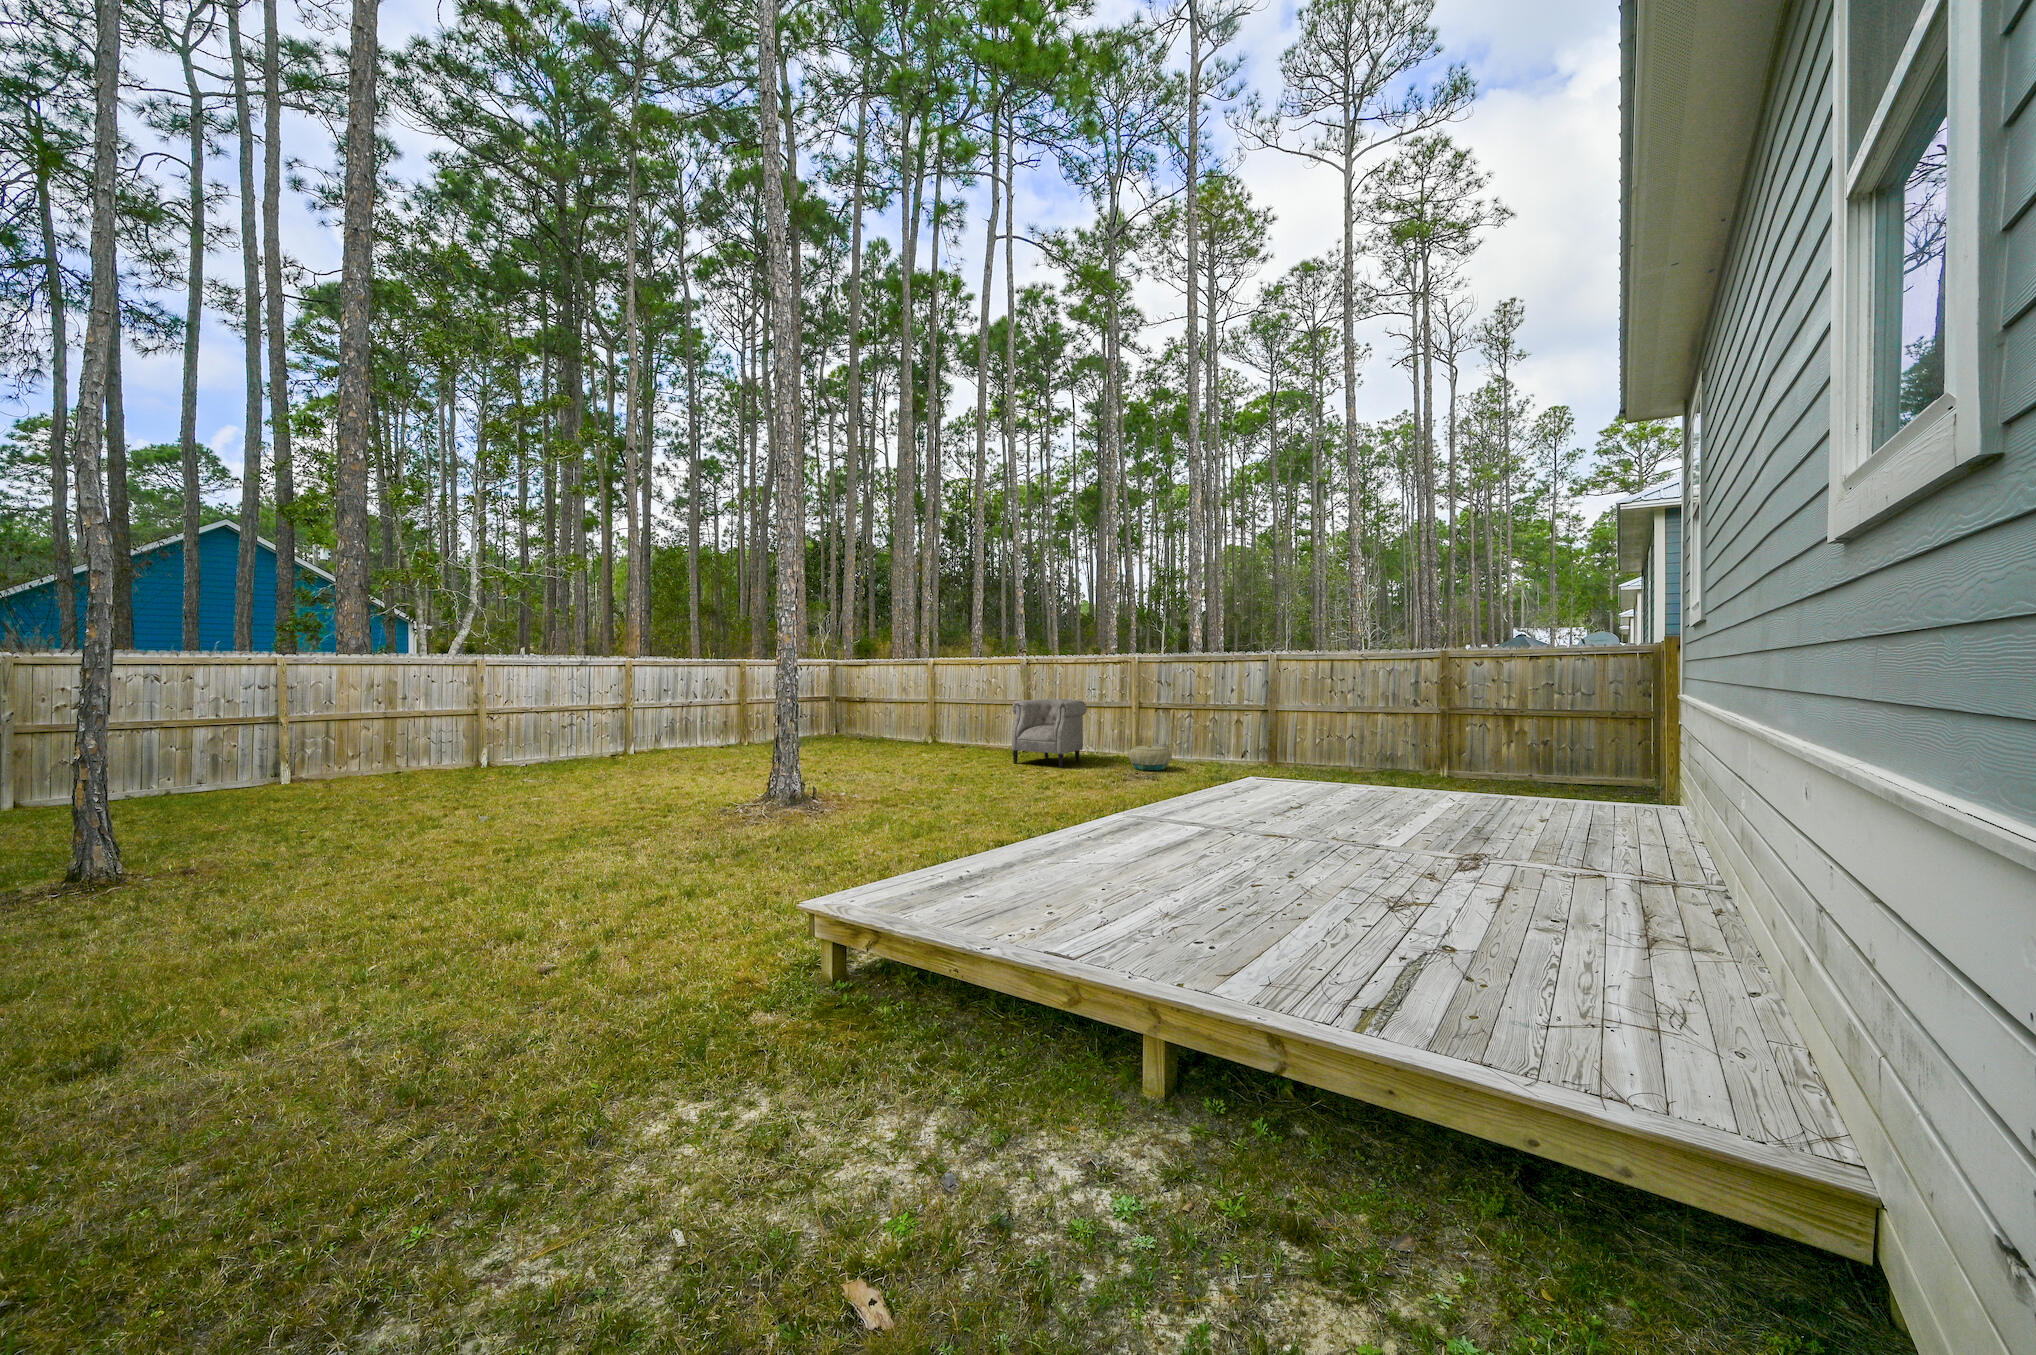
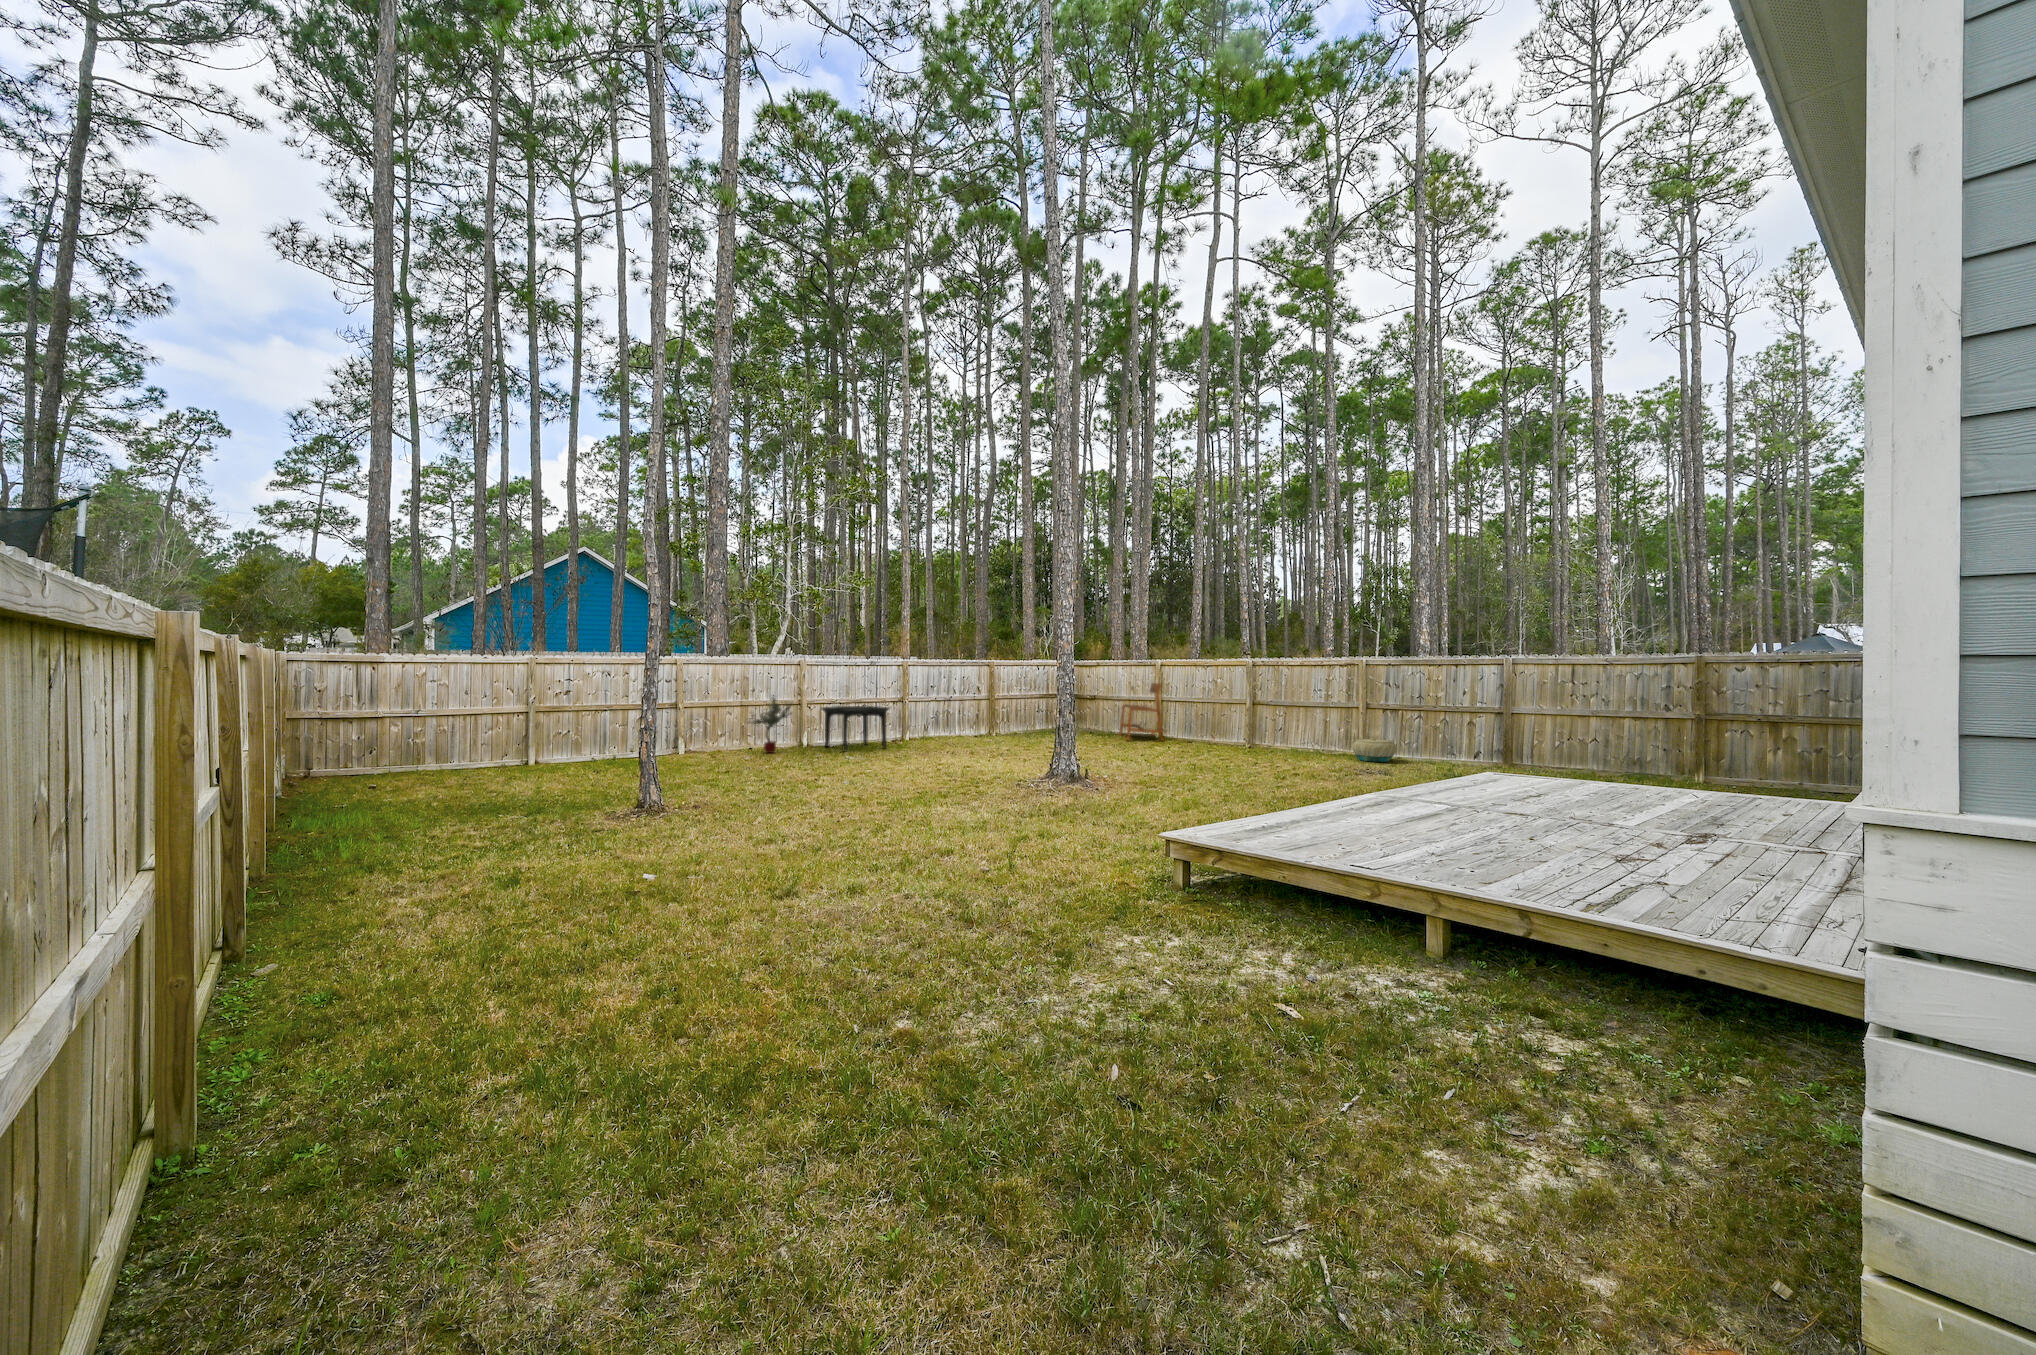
bench: none [895,687,939,754] -> present [1120,683,1163,741]
chair: present [1012,699,1087,768] -> none [1237,694,1310,757]
potted tree: none [364,712,446,790] -> present [749,695,792,753]
round table: none [490,723,595,782] -> present [822,706,889,751]

